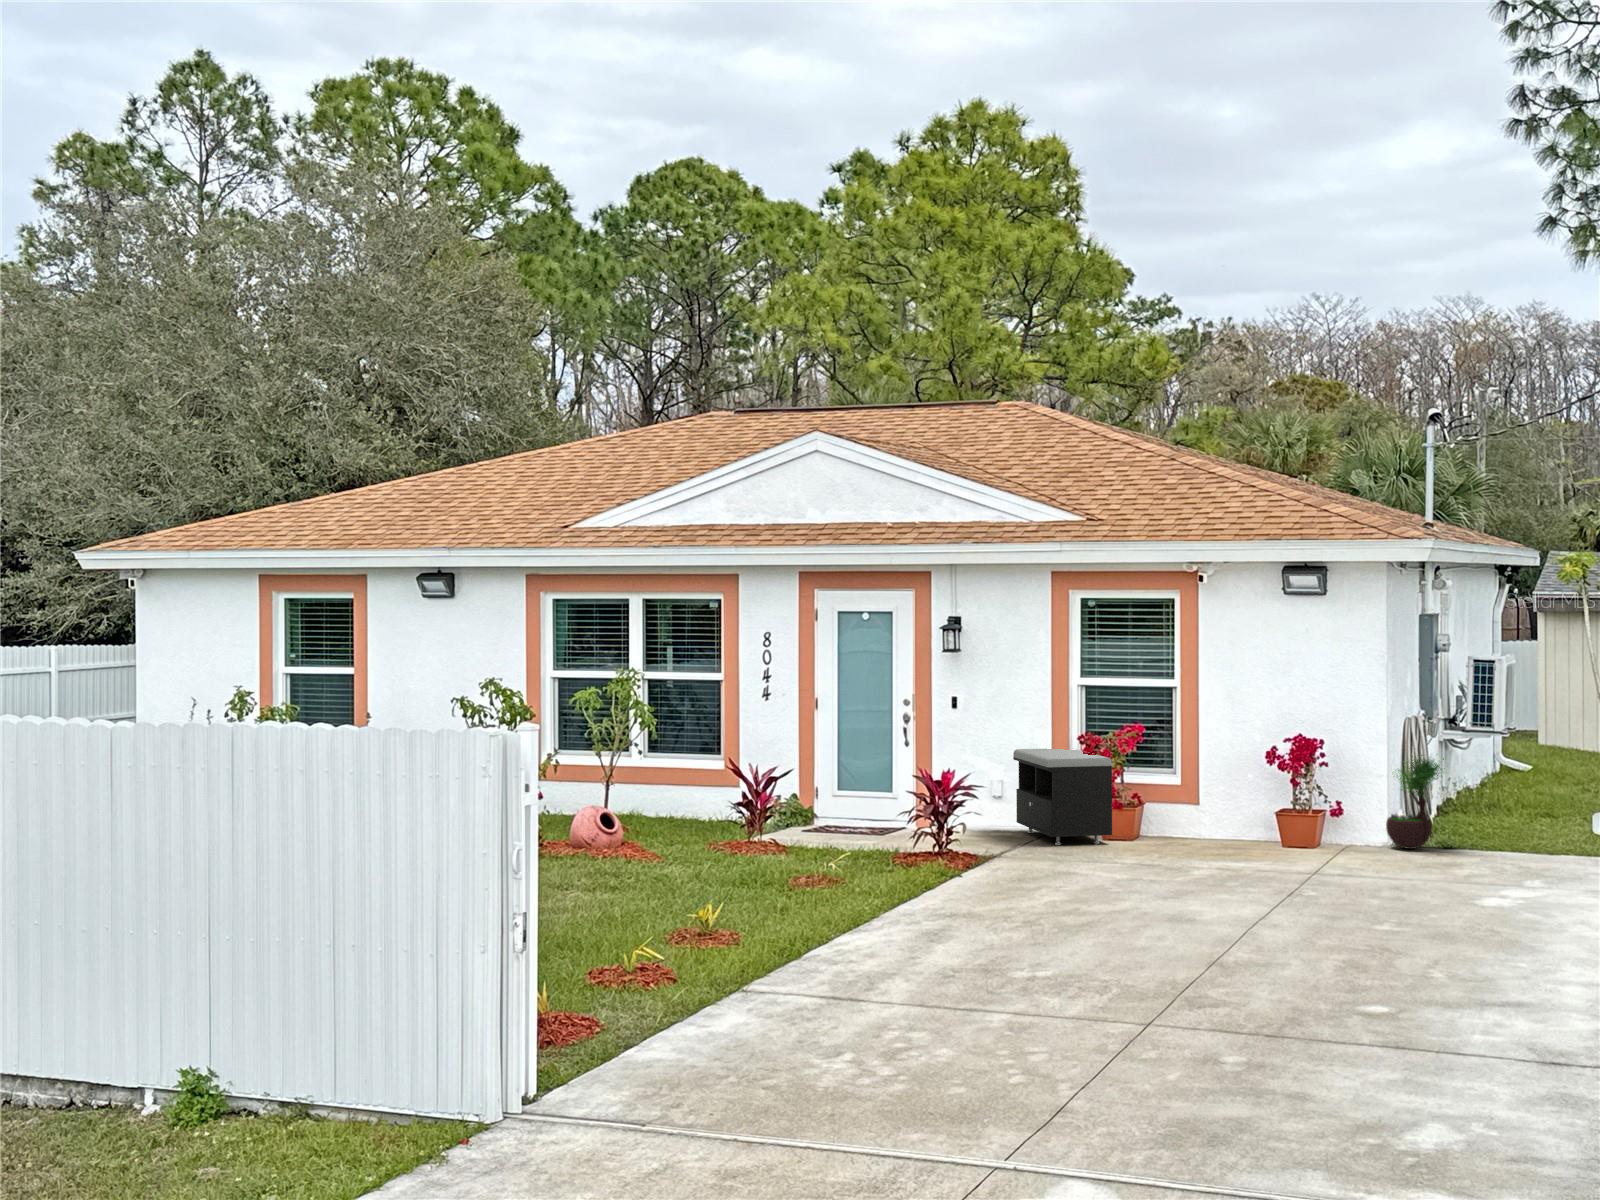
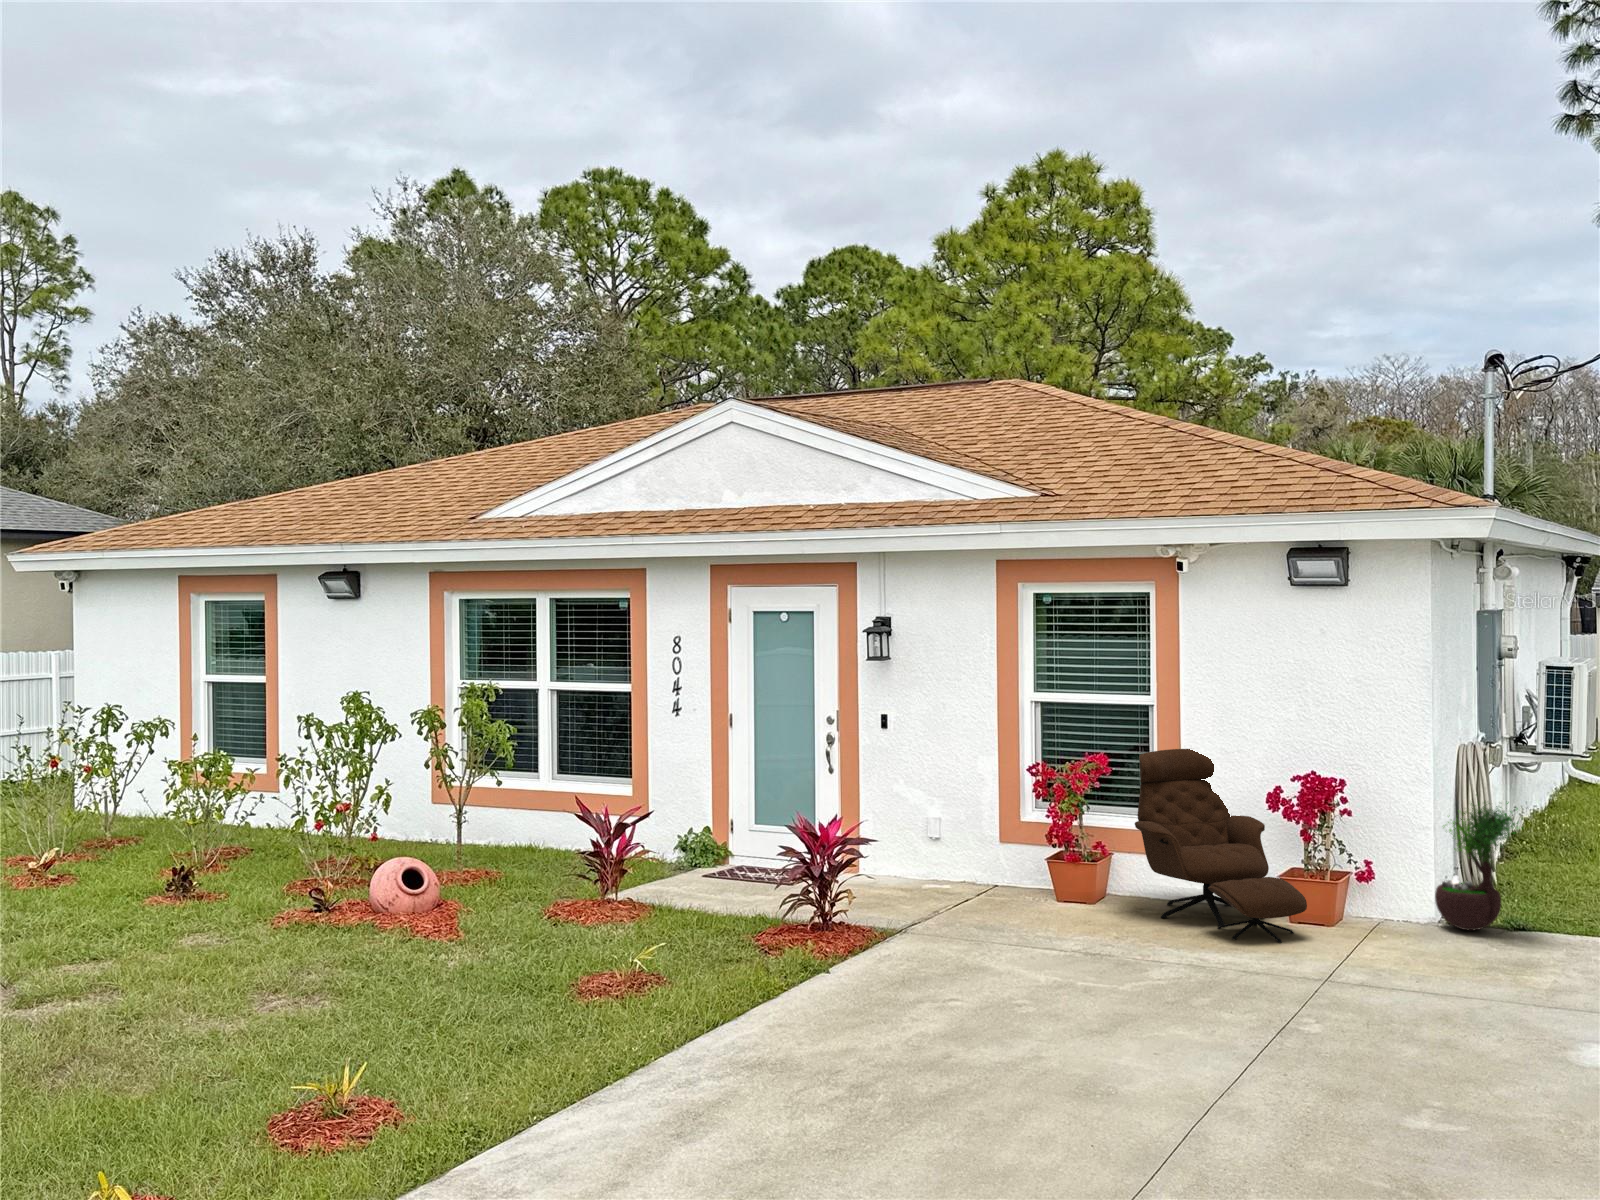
lounge chair: none [1166,720,1297,857] -> present [1135,749,1307,943]
storage bench: present [1013,749,1112,845] -> none [951,779,1063,910]

